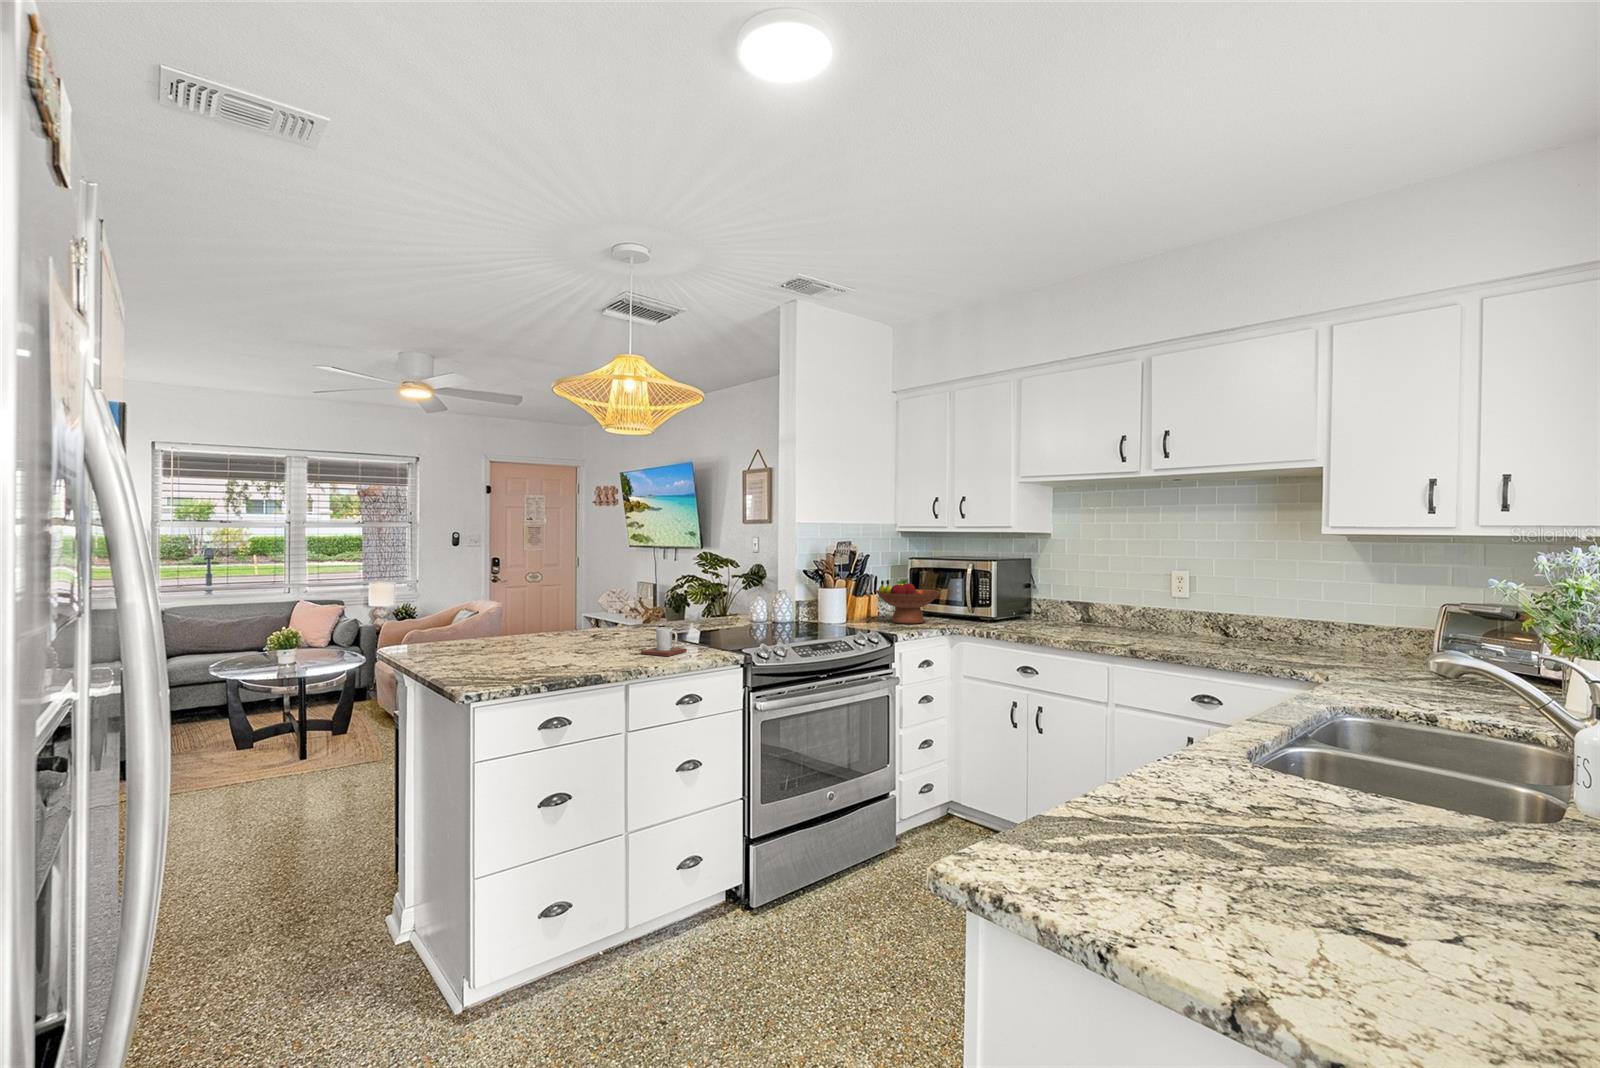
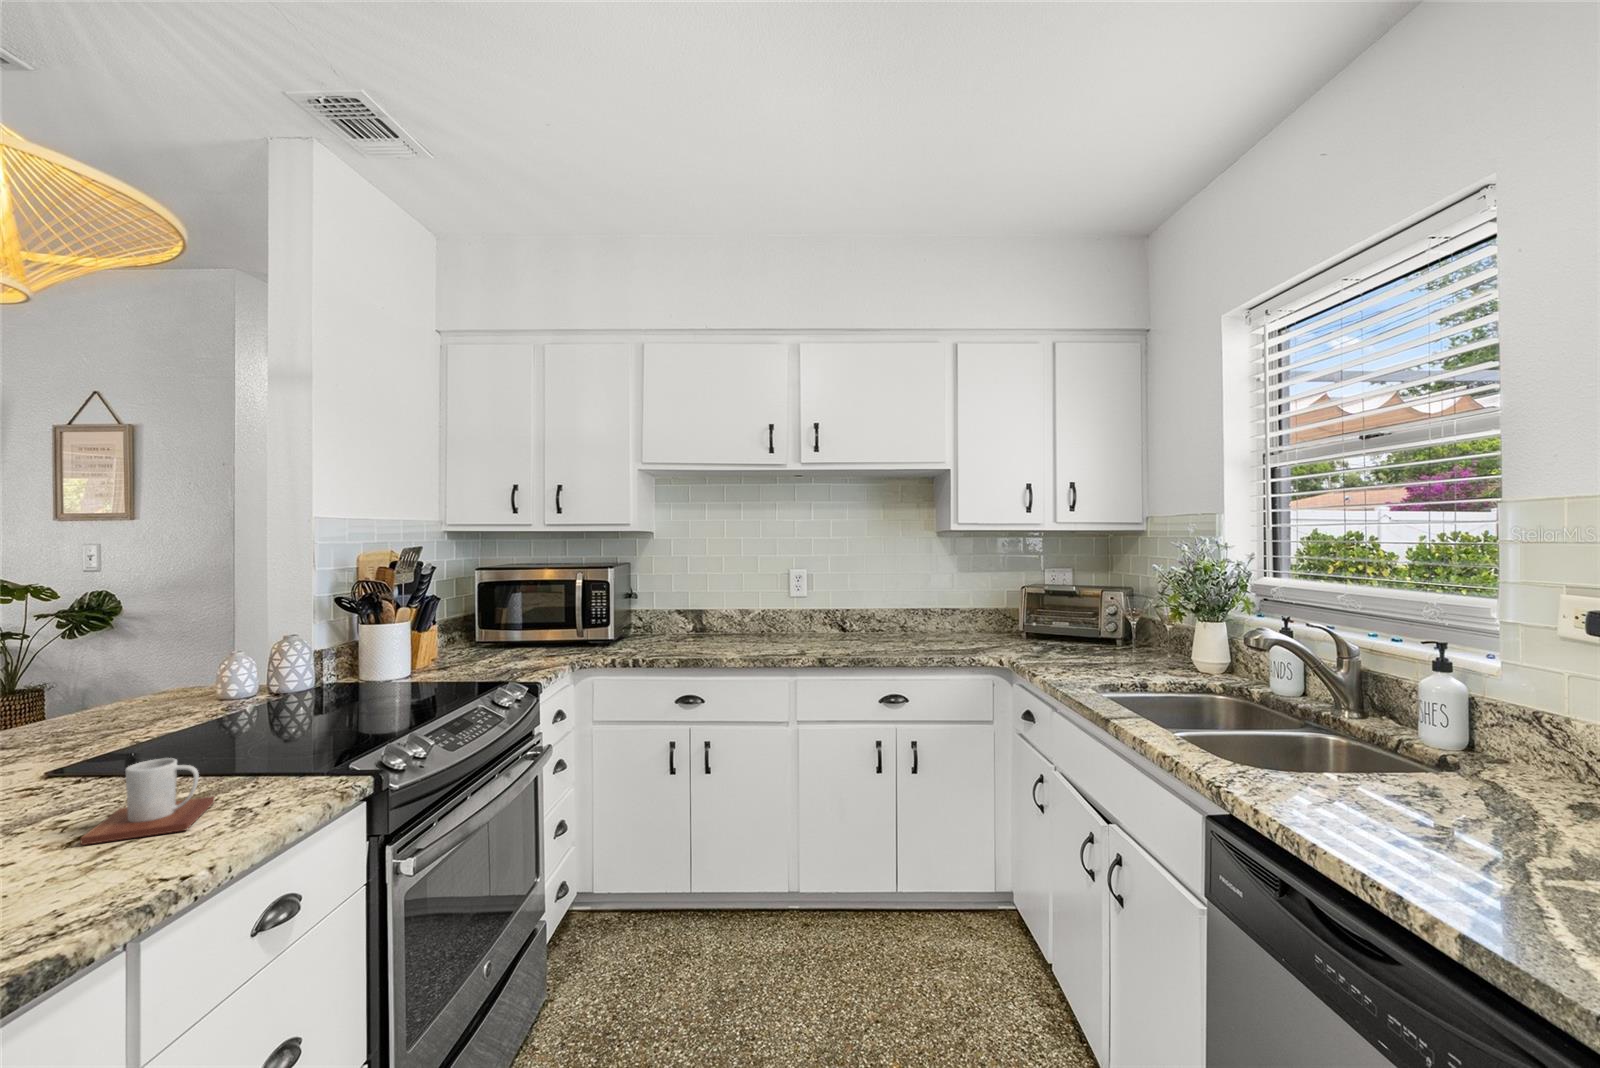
fruit bowl: present [876,580,941,624] -> none [456,601,554,663]

